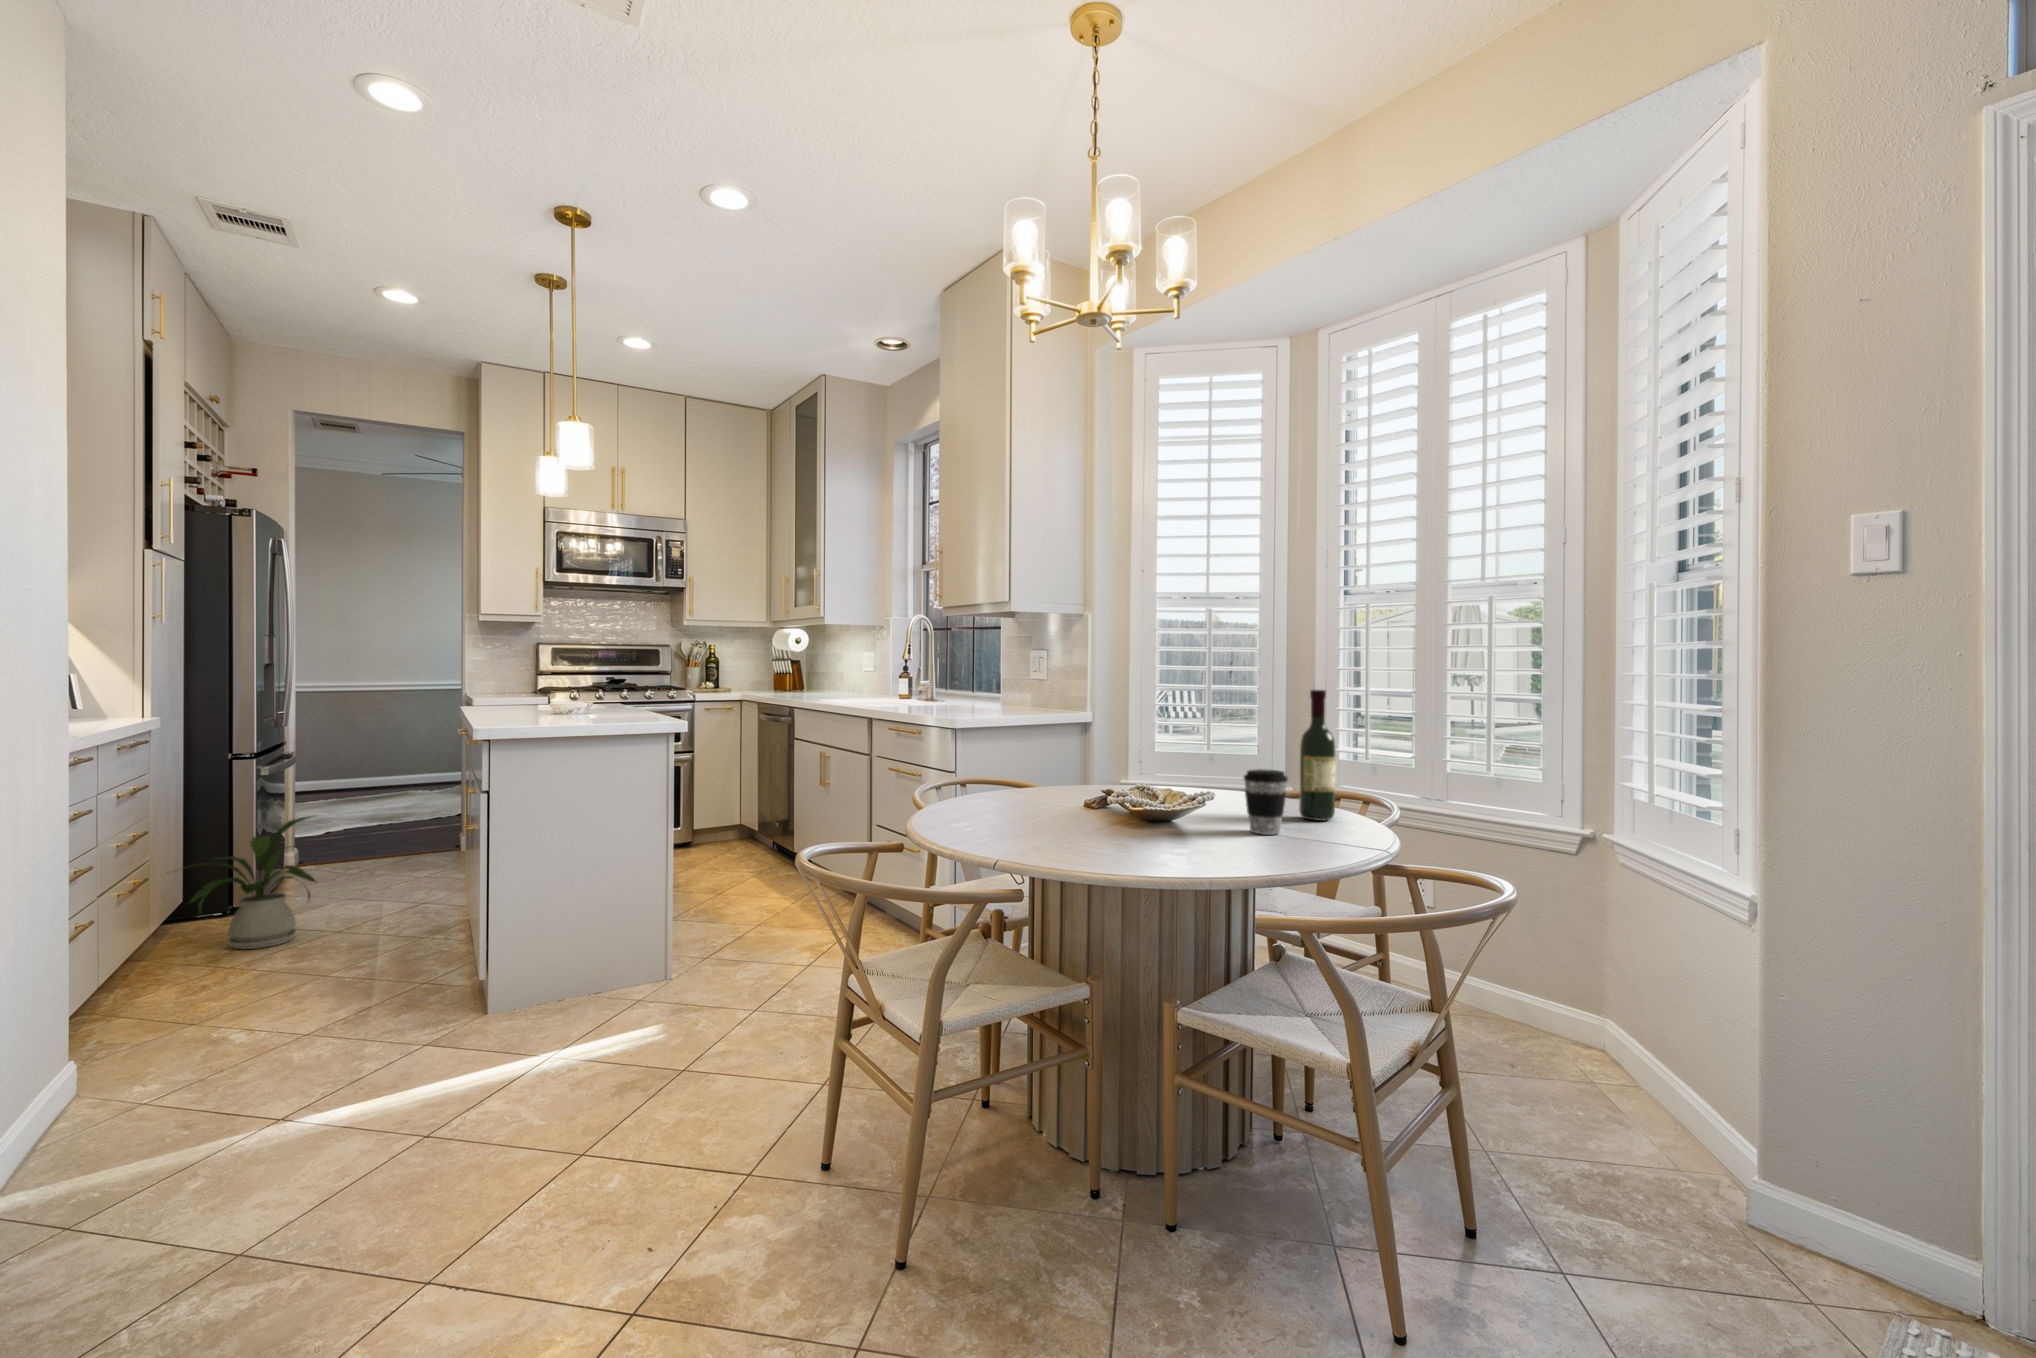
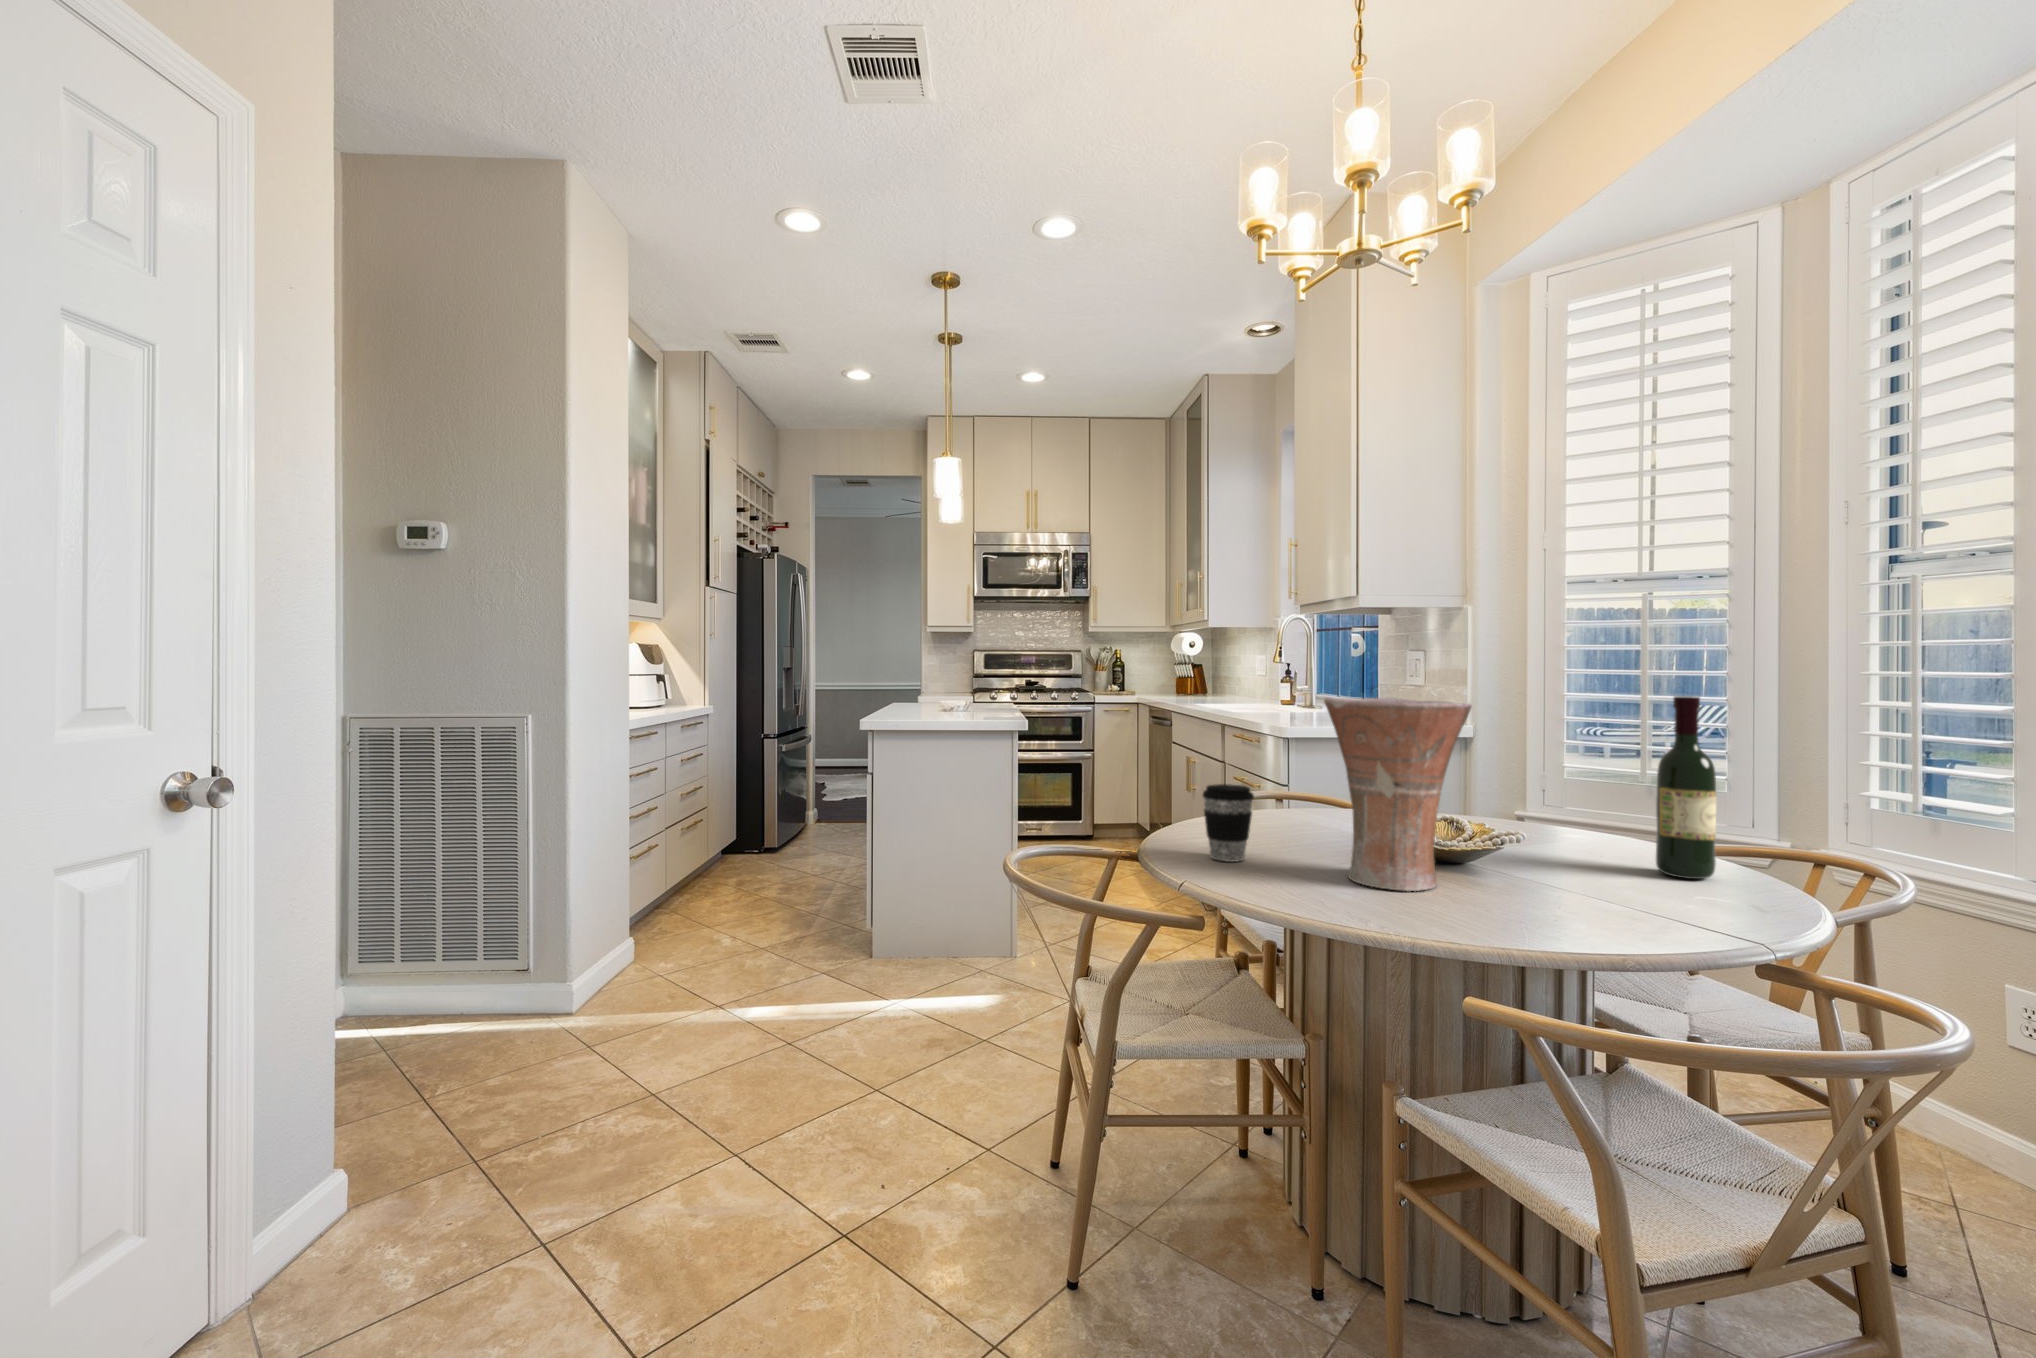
vase: none [1102,693,1212,848] -> present [1324,697,1472,891]
coffee cup: present [1244,769,1288,835] -> present [1203,784,1254,862]
house plant: present [174,816,315,949] -> none [712,782,808,877]

